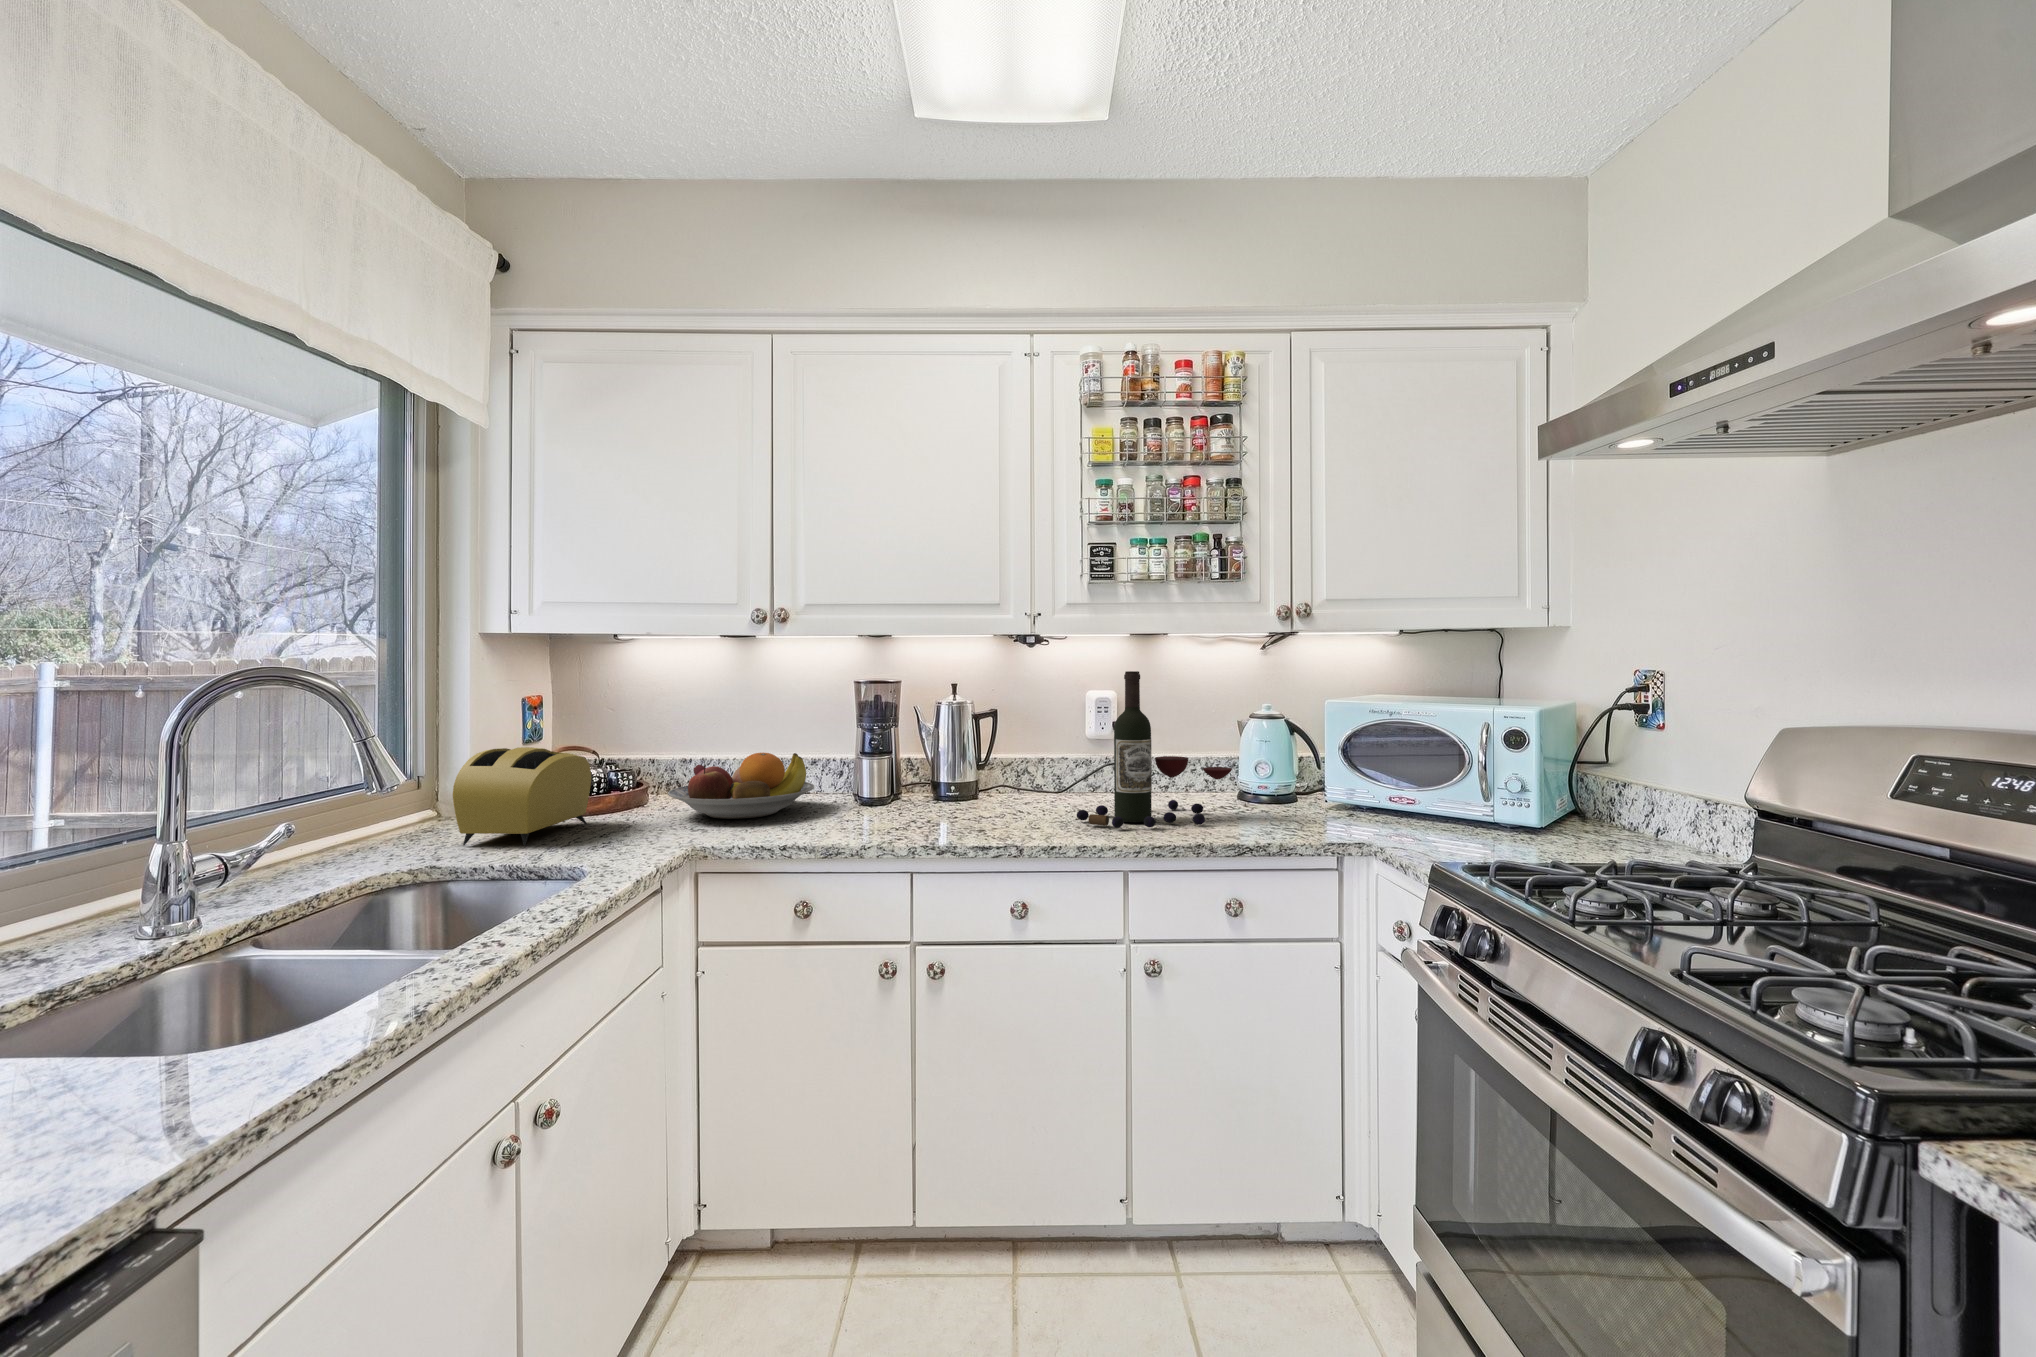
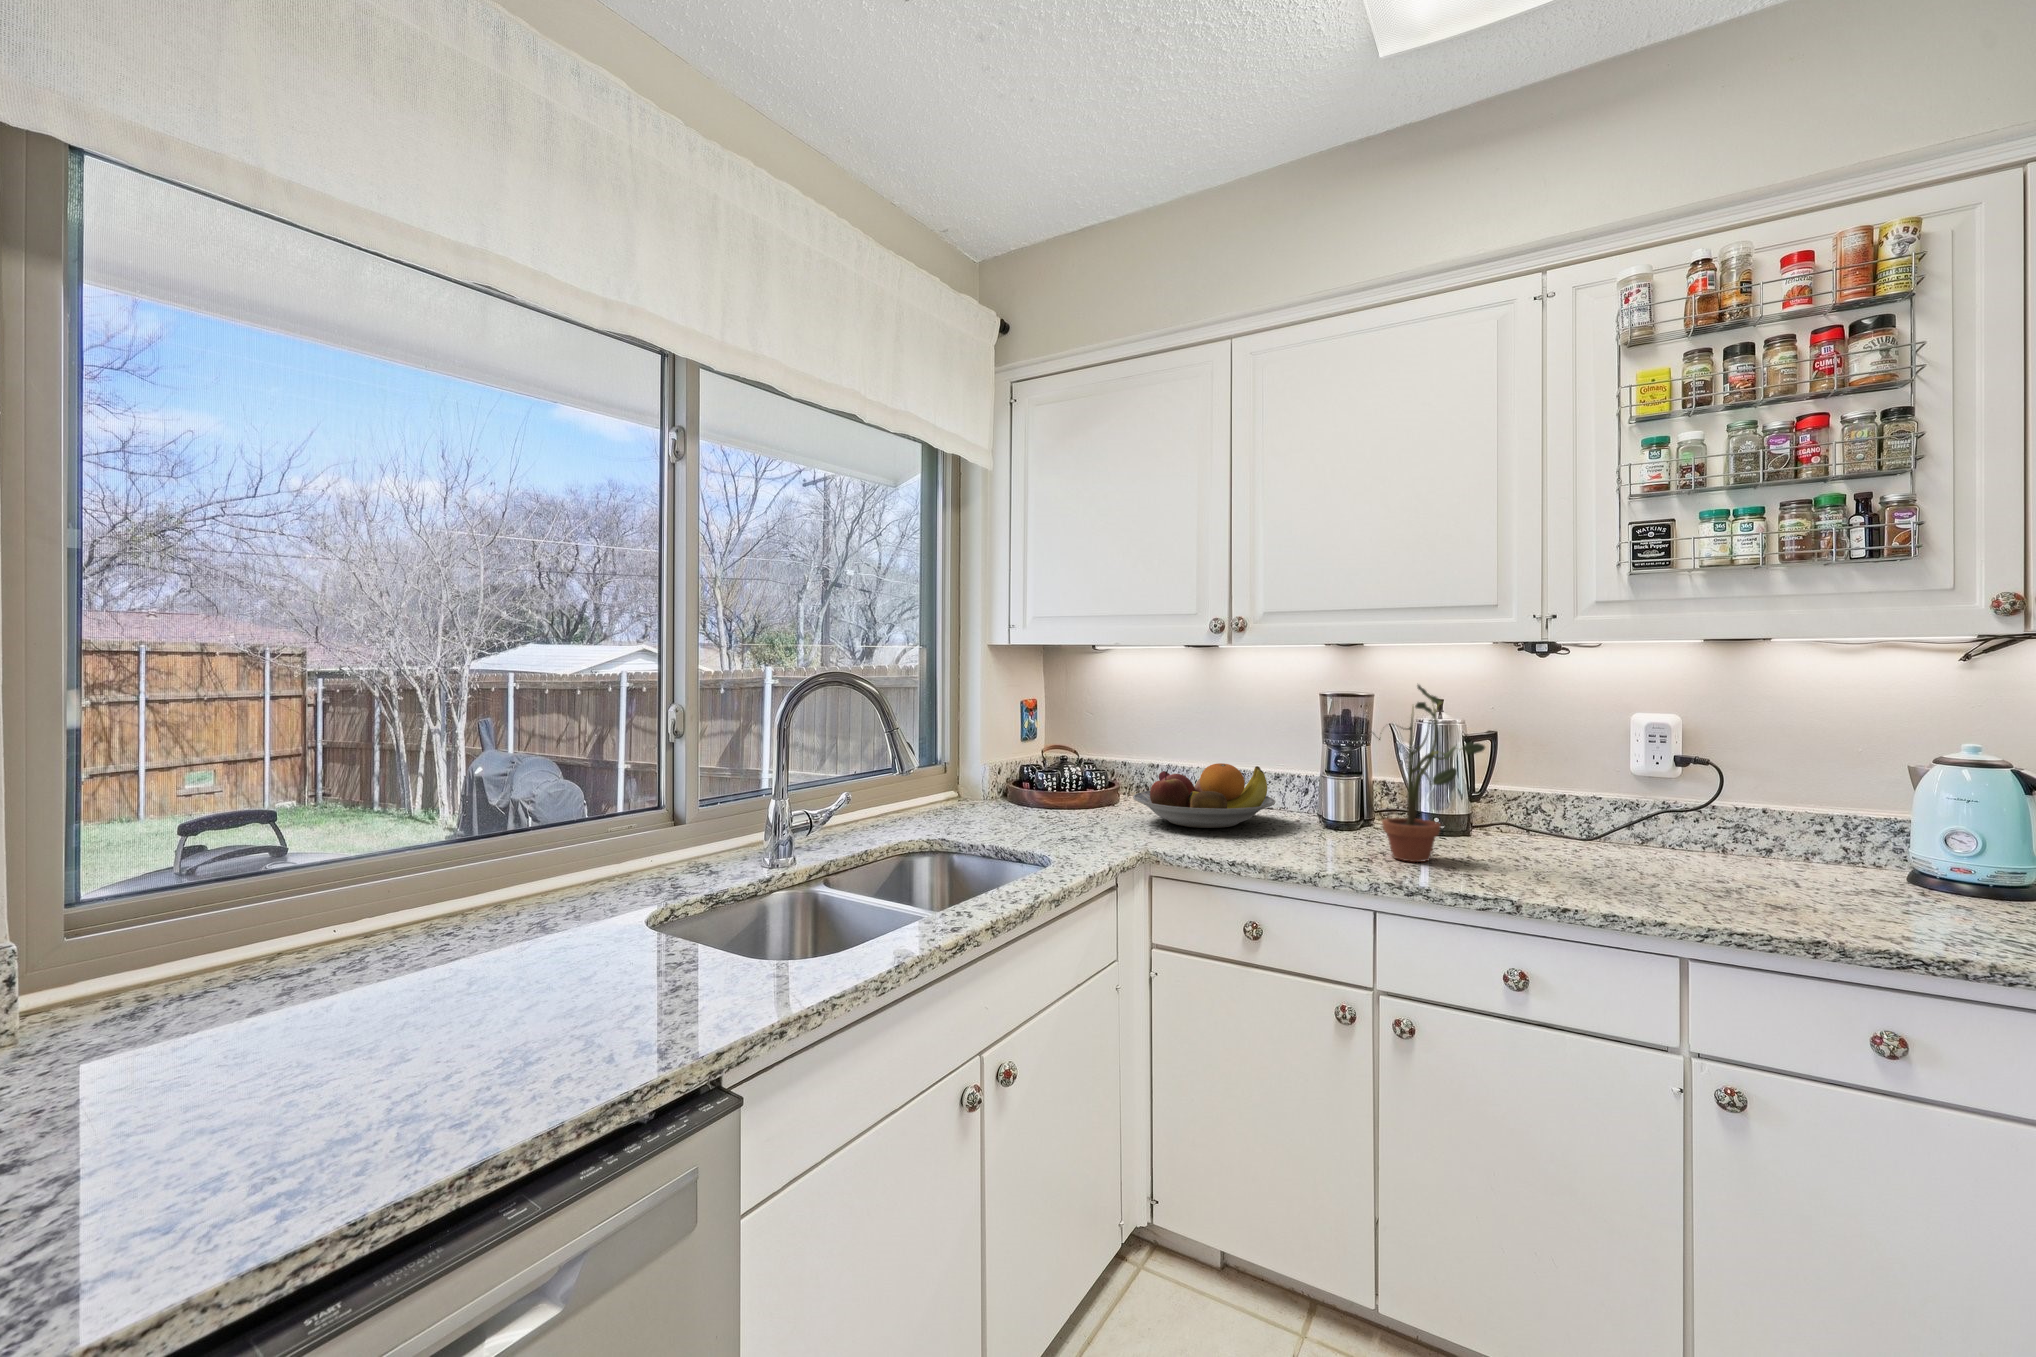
potted plant: none [906,671,994,826] -> present [1371,685,1485,862]
wine bottle: present [1077,671,1232,828] -> none [1607,687,1897,911]
toaster: present [453,747,591,845] -> none [960,745,1069,831]

